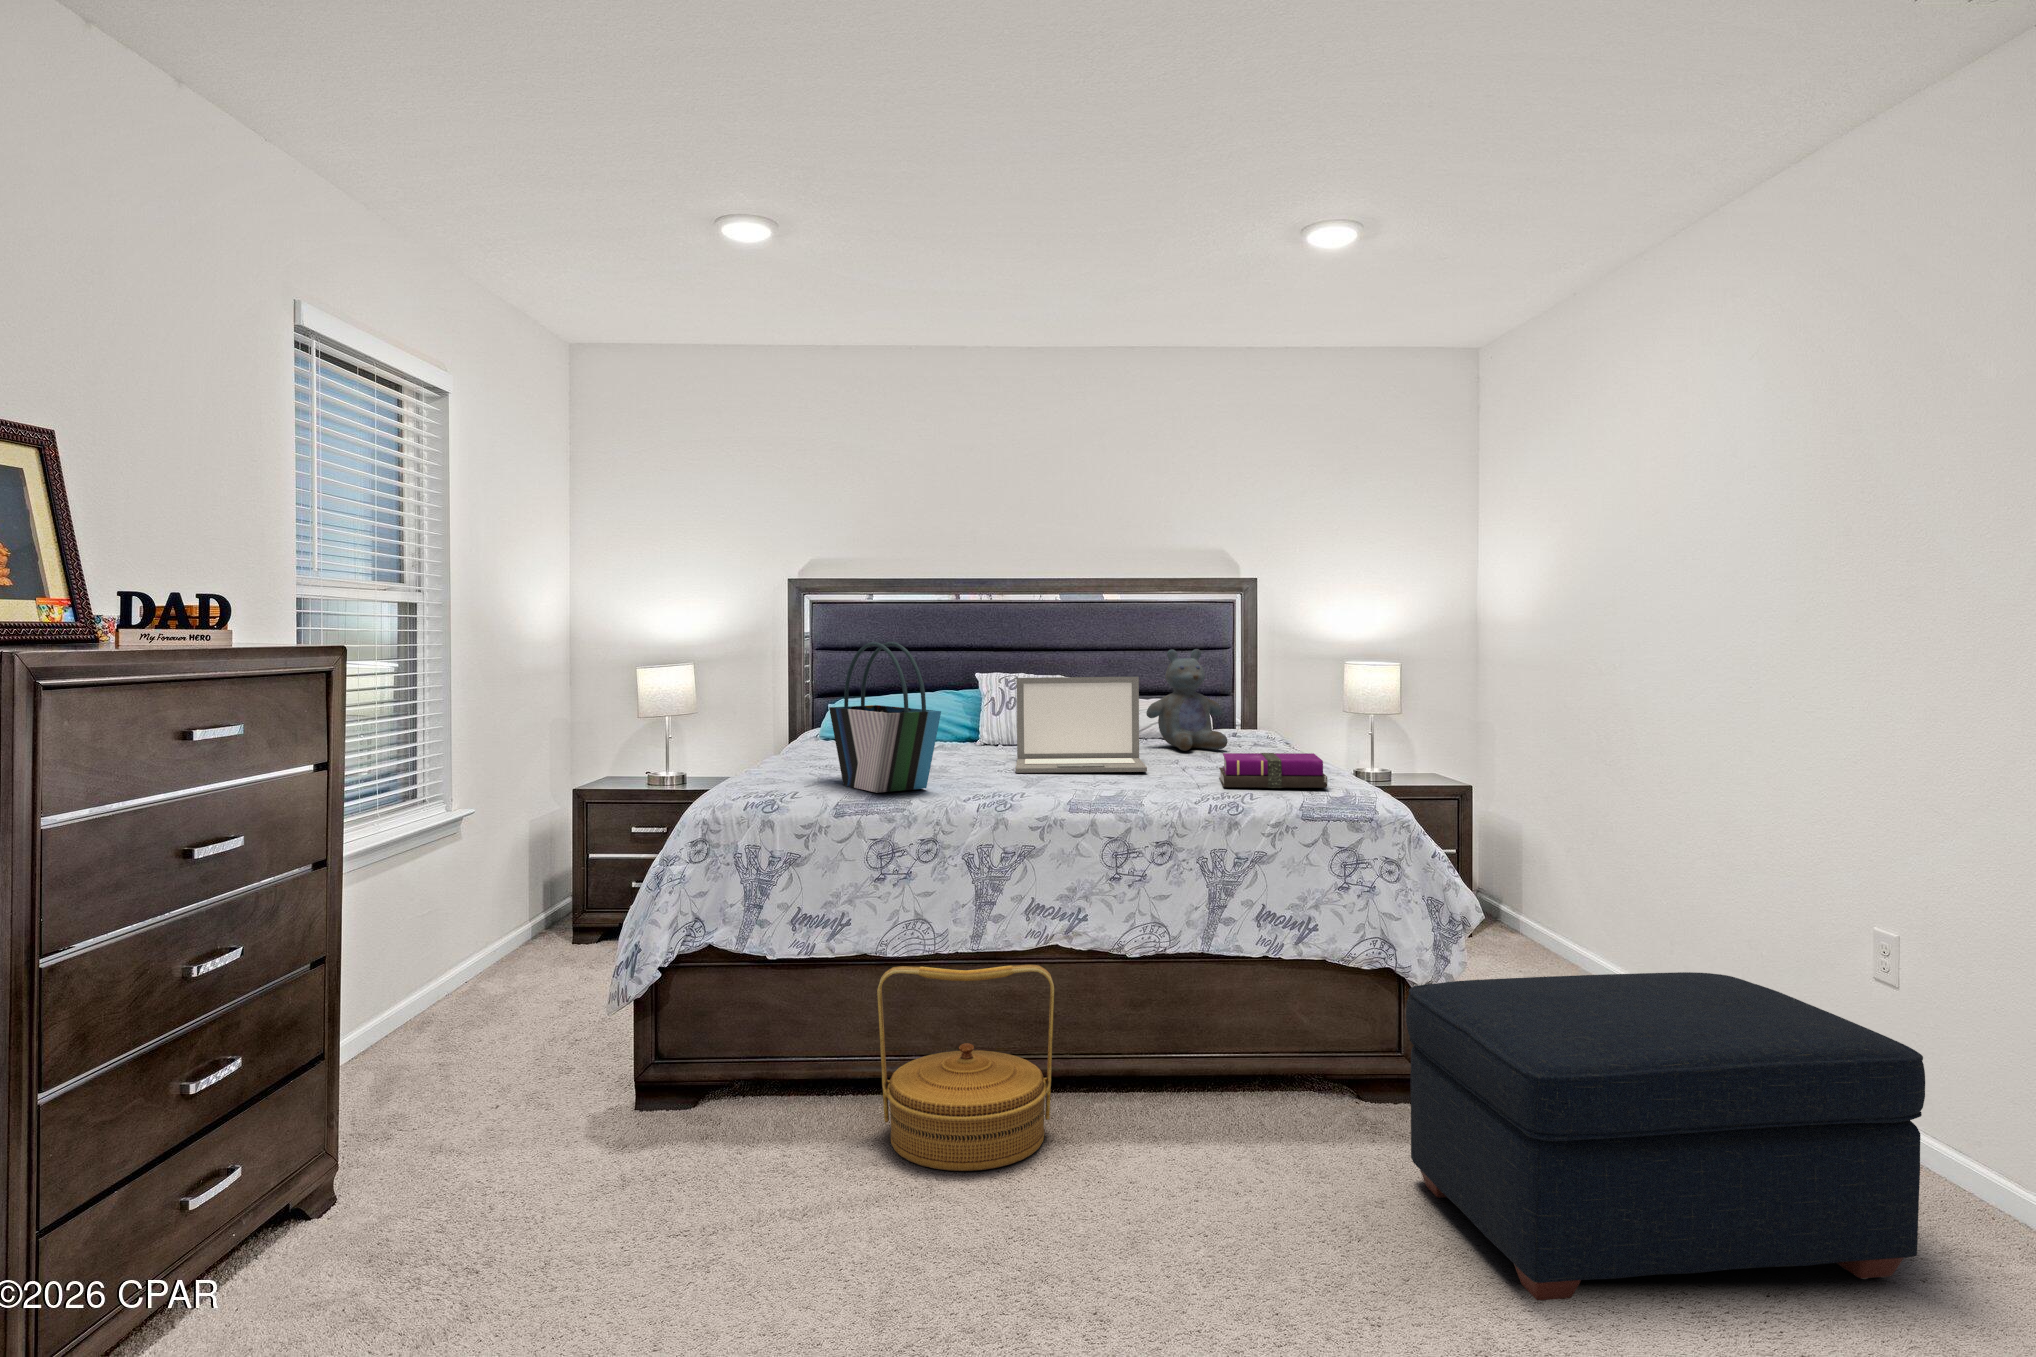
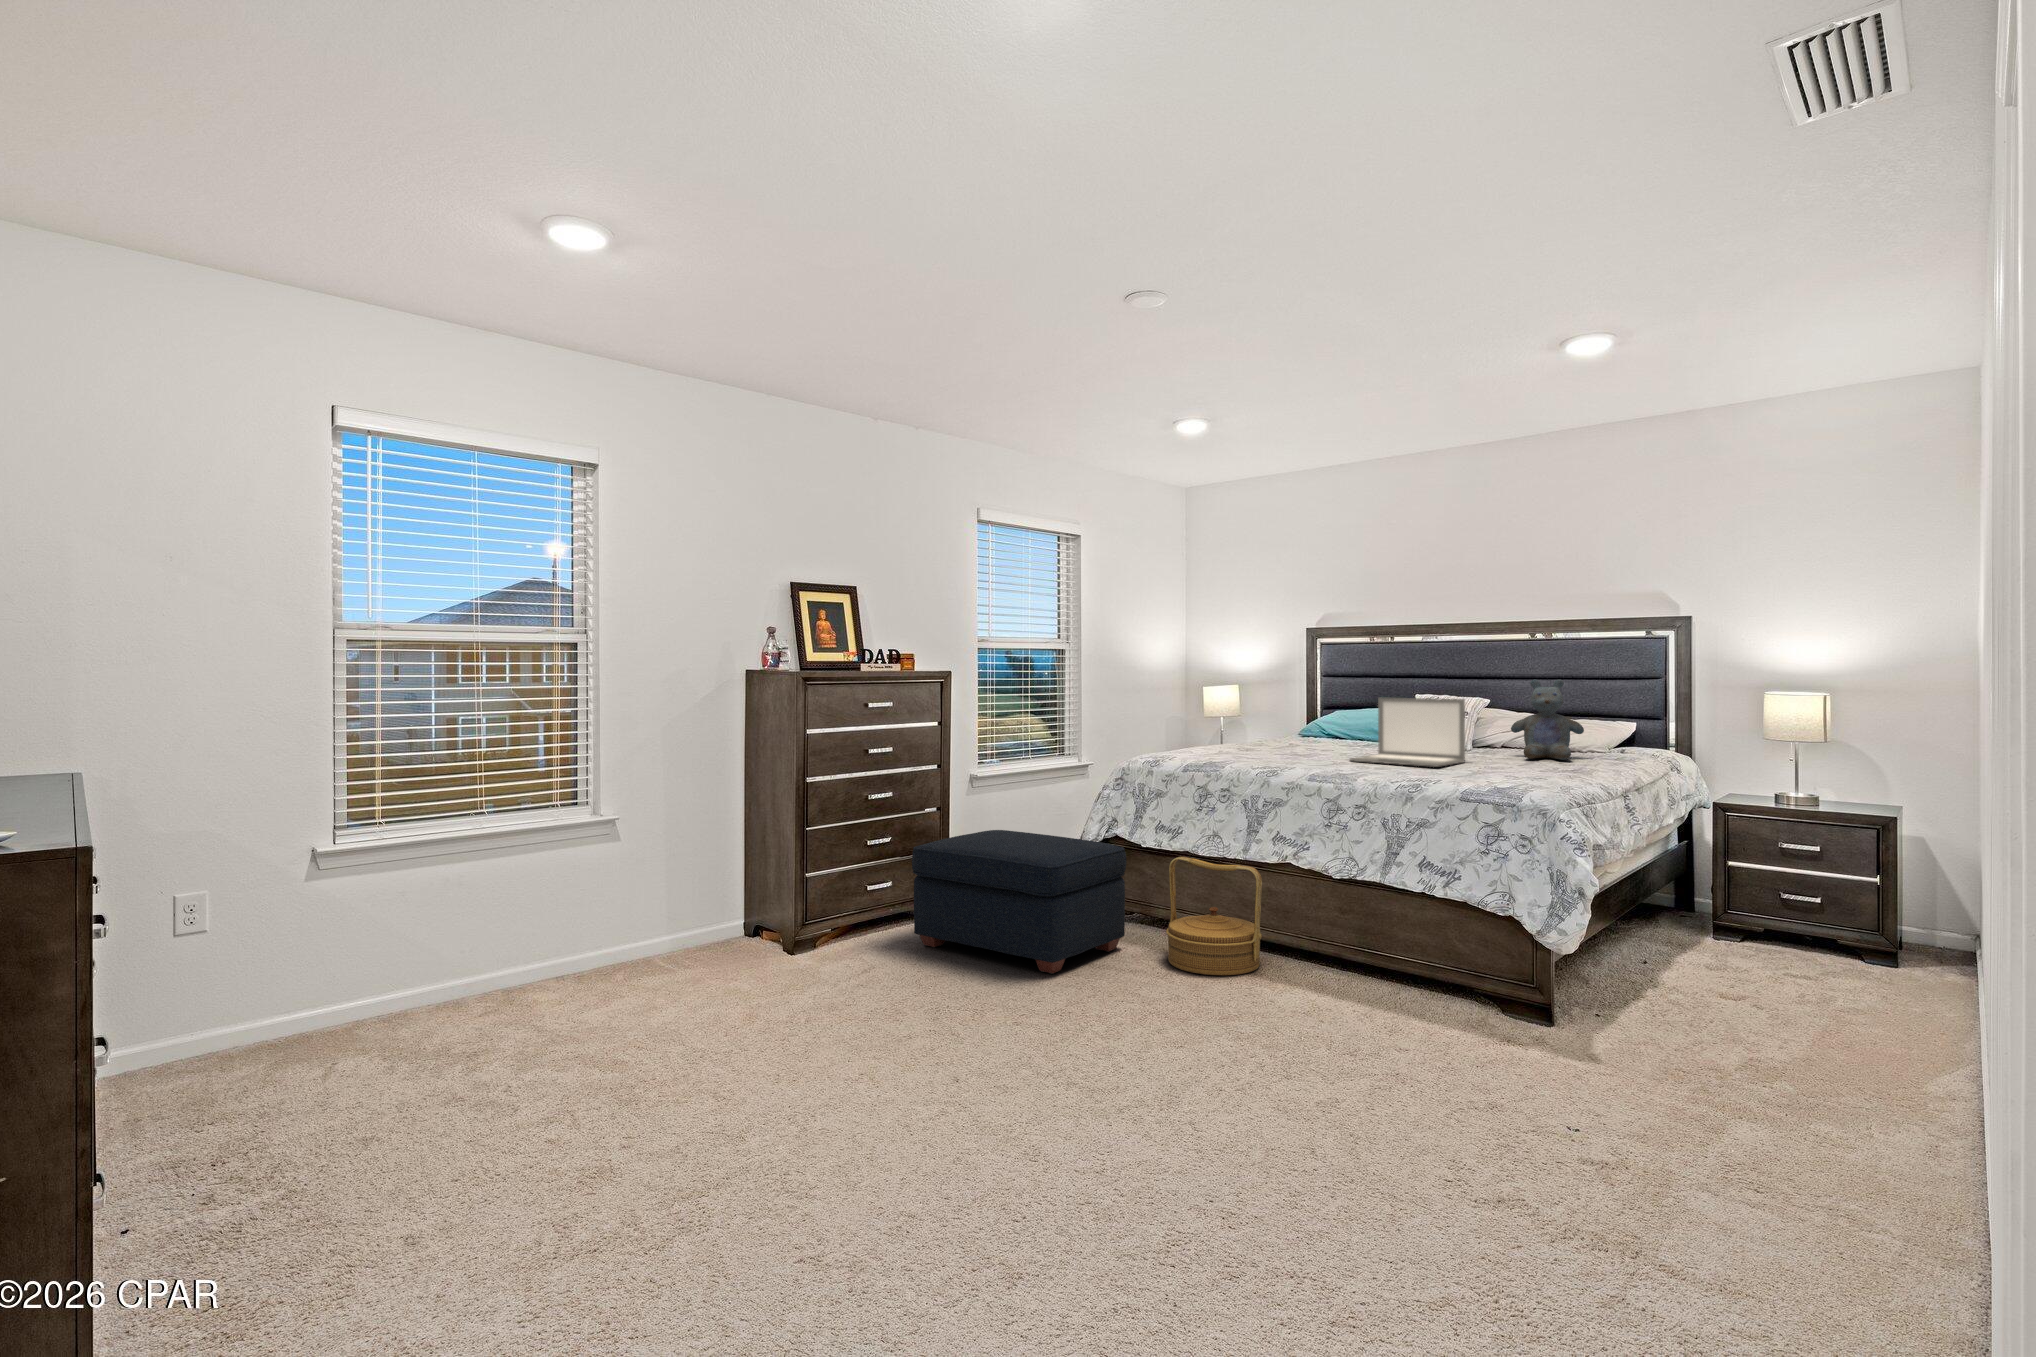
tote bag: present [829,642,941,793] -> none [1225,672,1263,763]
notebook: present [1219,753,1327,788] -> none [1457,757,1558,785]
ottoman: present [1406,972,1925,1301] -> present [912,830,1126,973]

